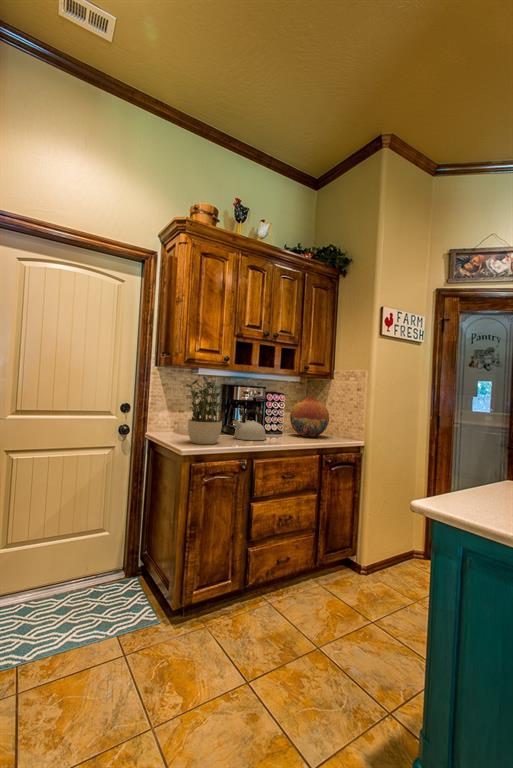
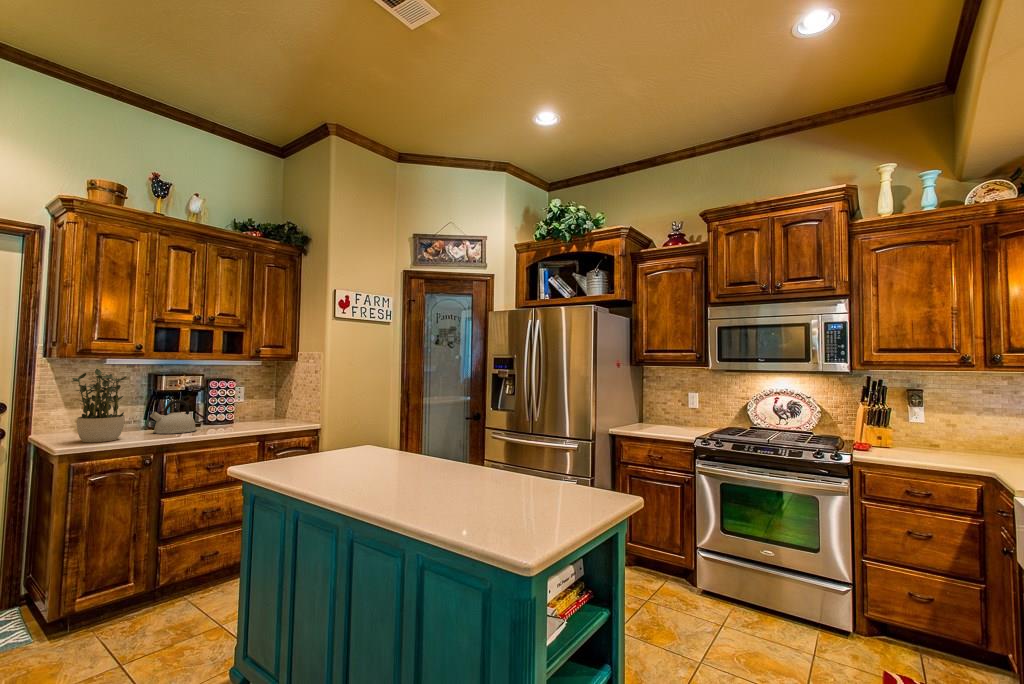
vase: present [290,397,329,437] -> none [239,382,285,425]

